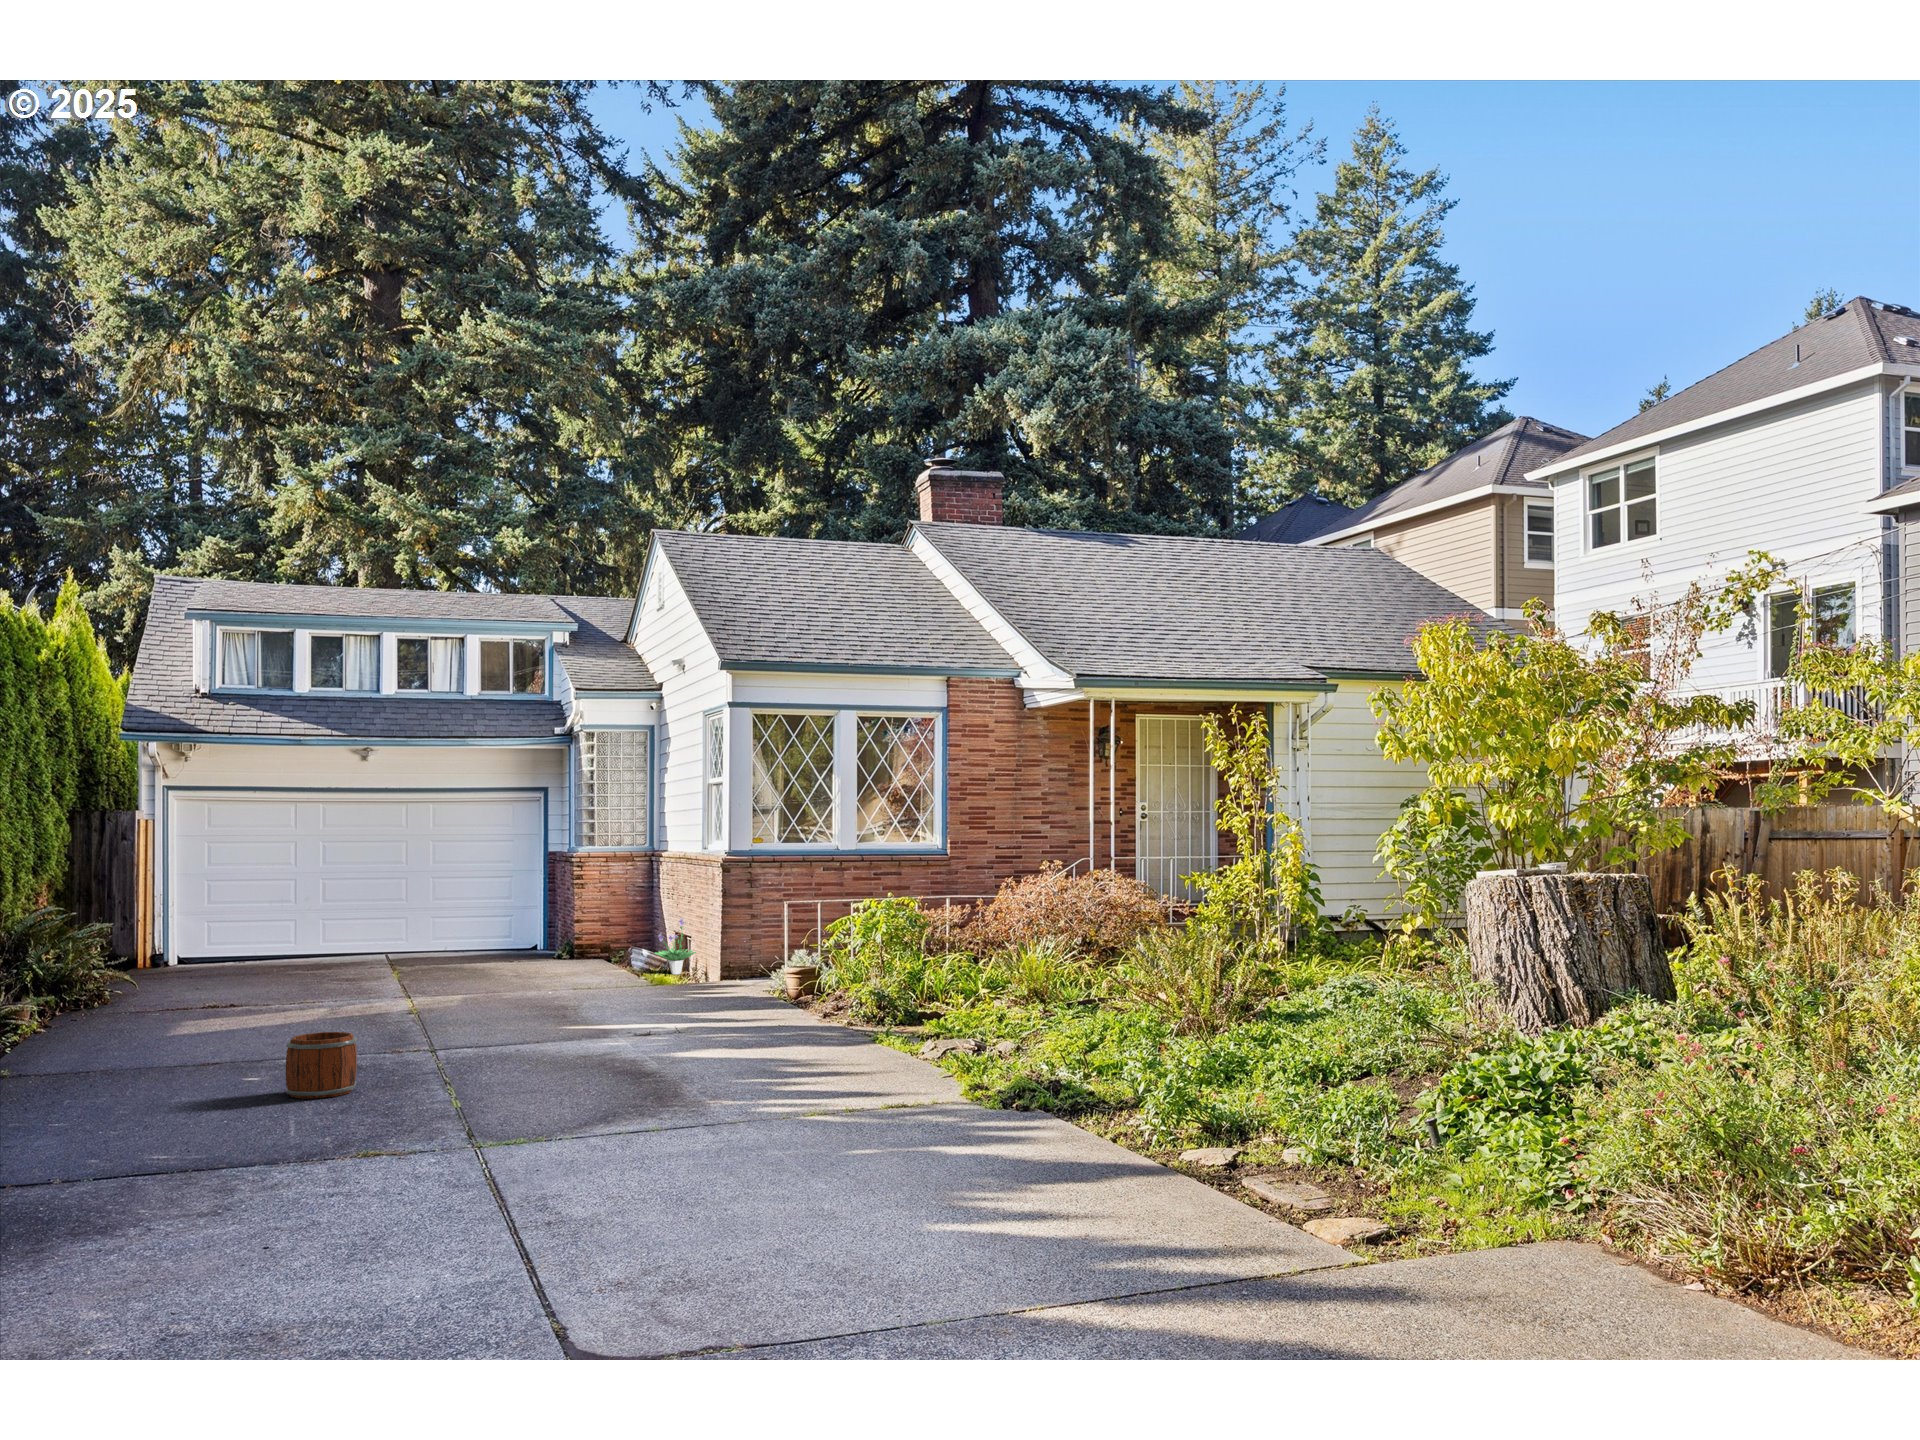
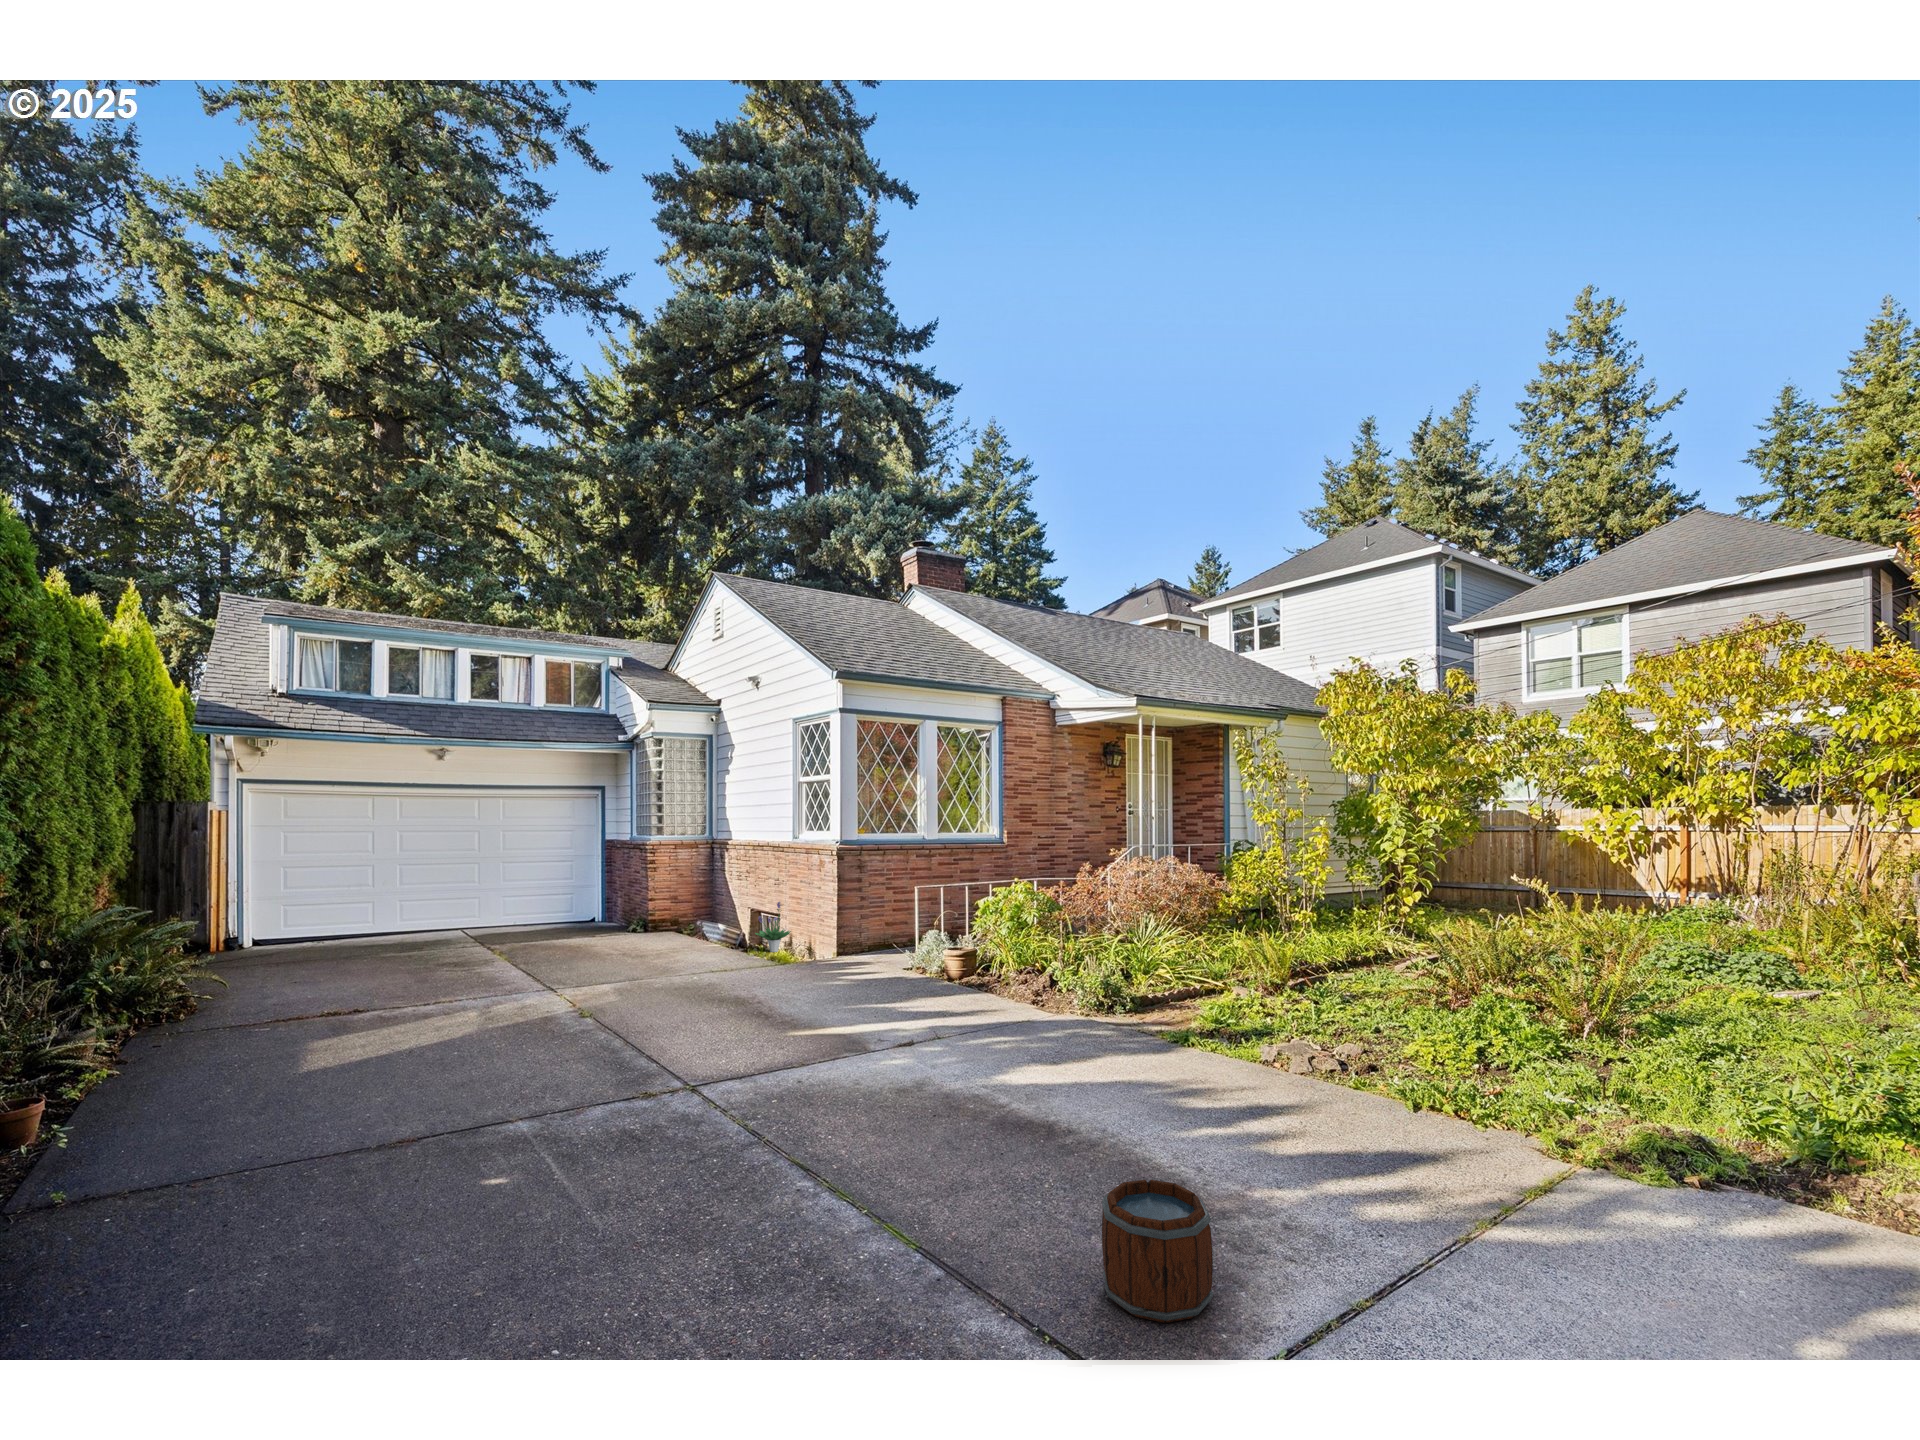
bucket: present [286,1032,357,1099] -> present [1102,1180,1213,1323]

